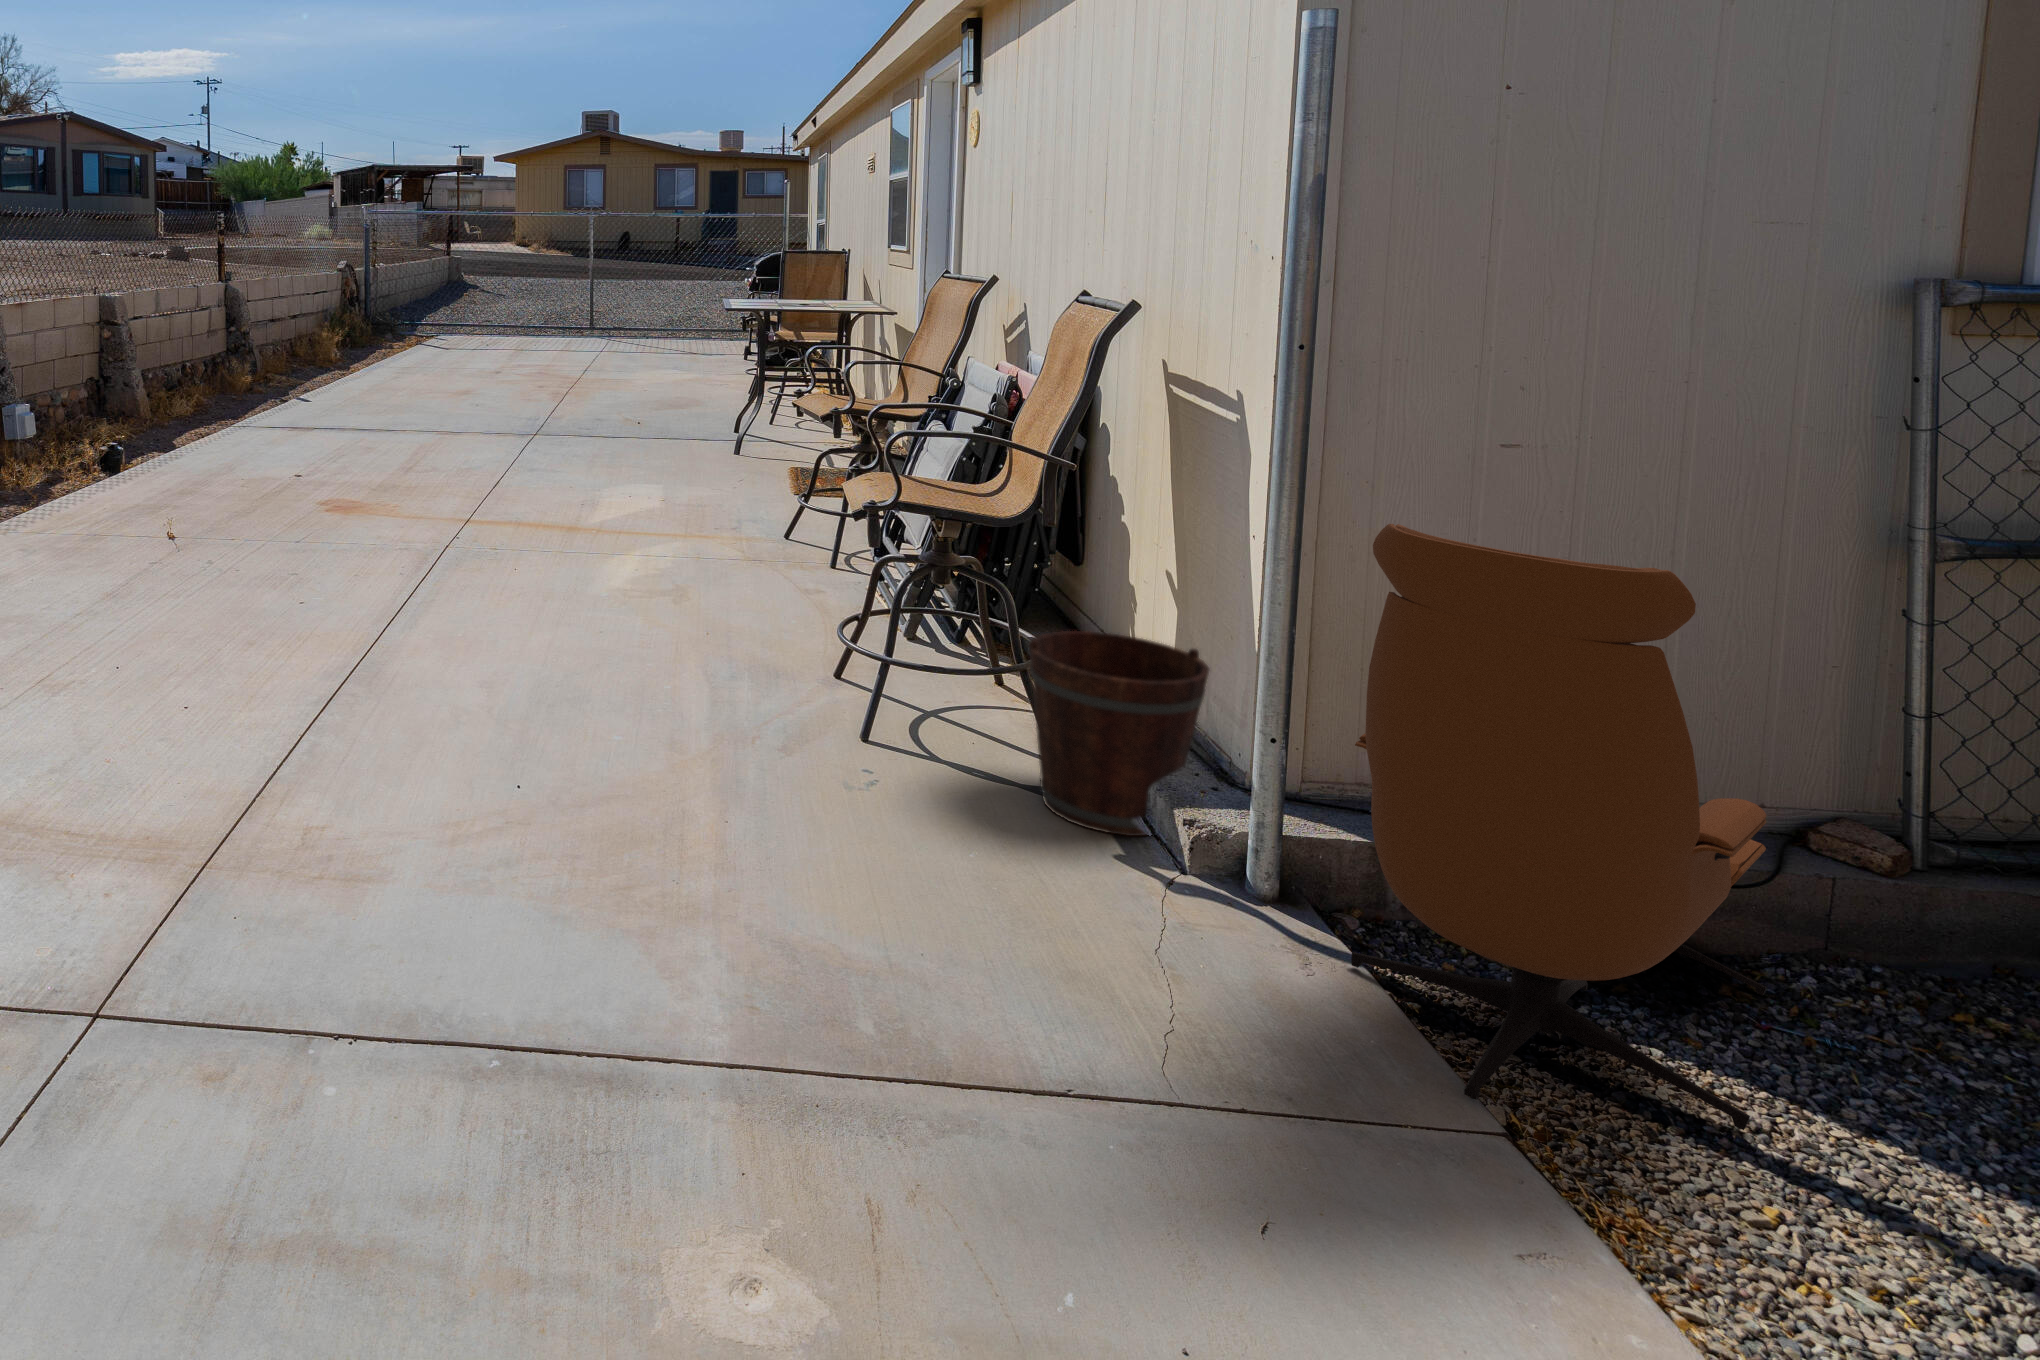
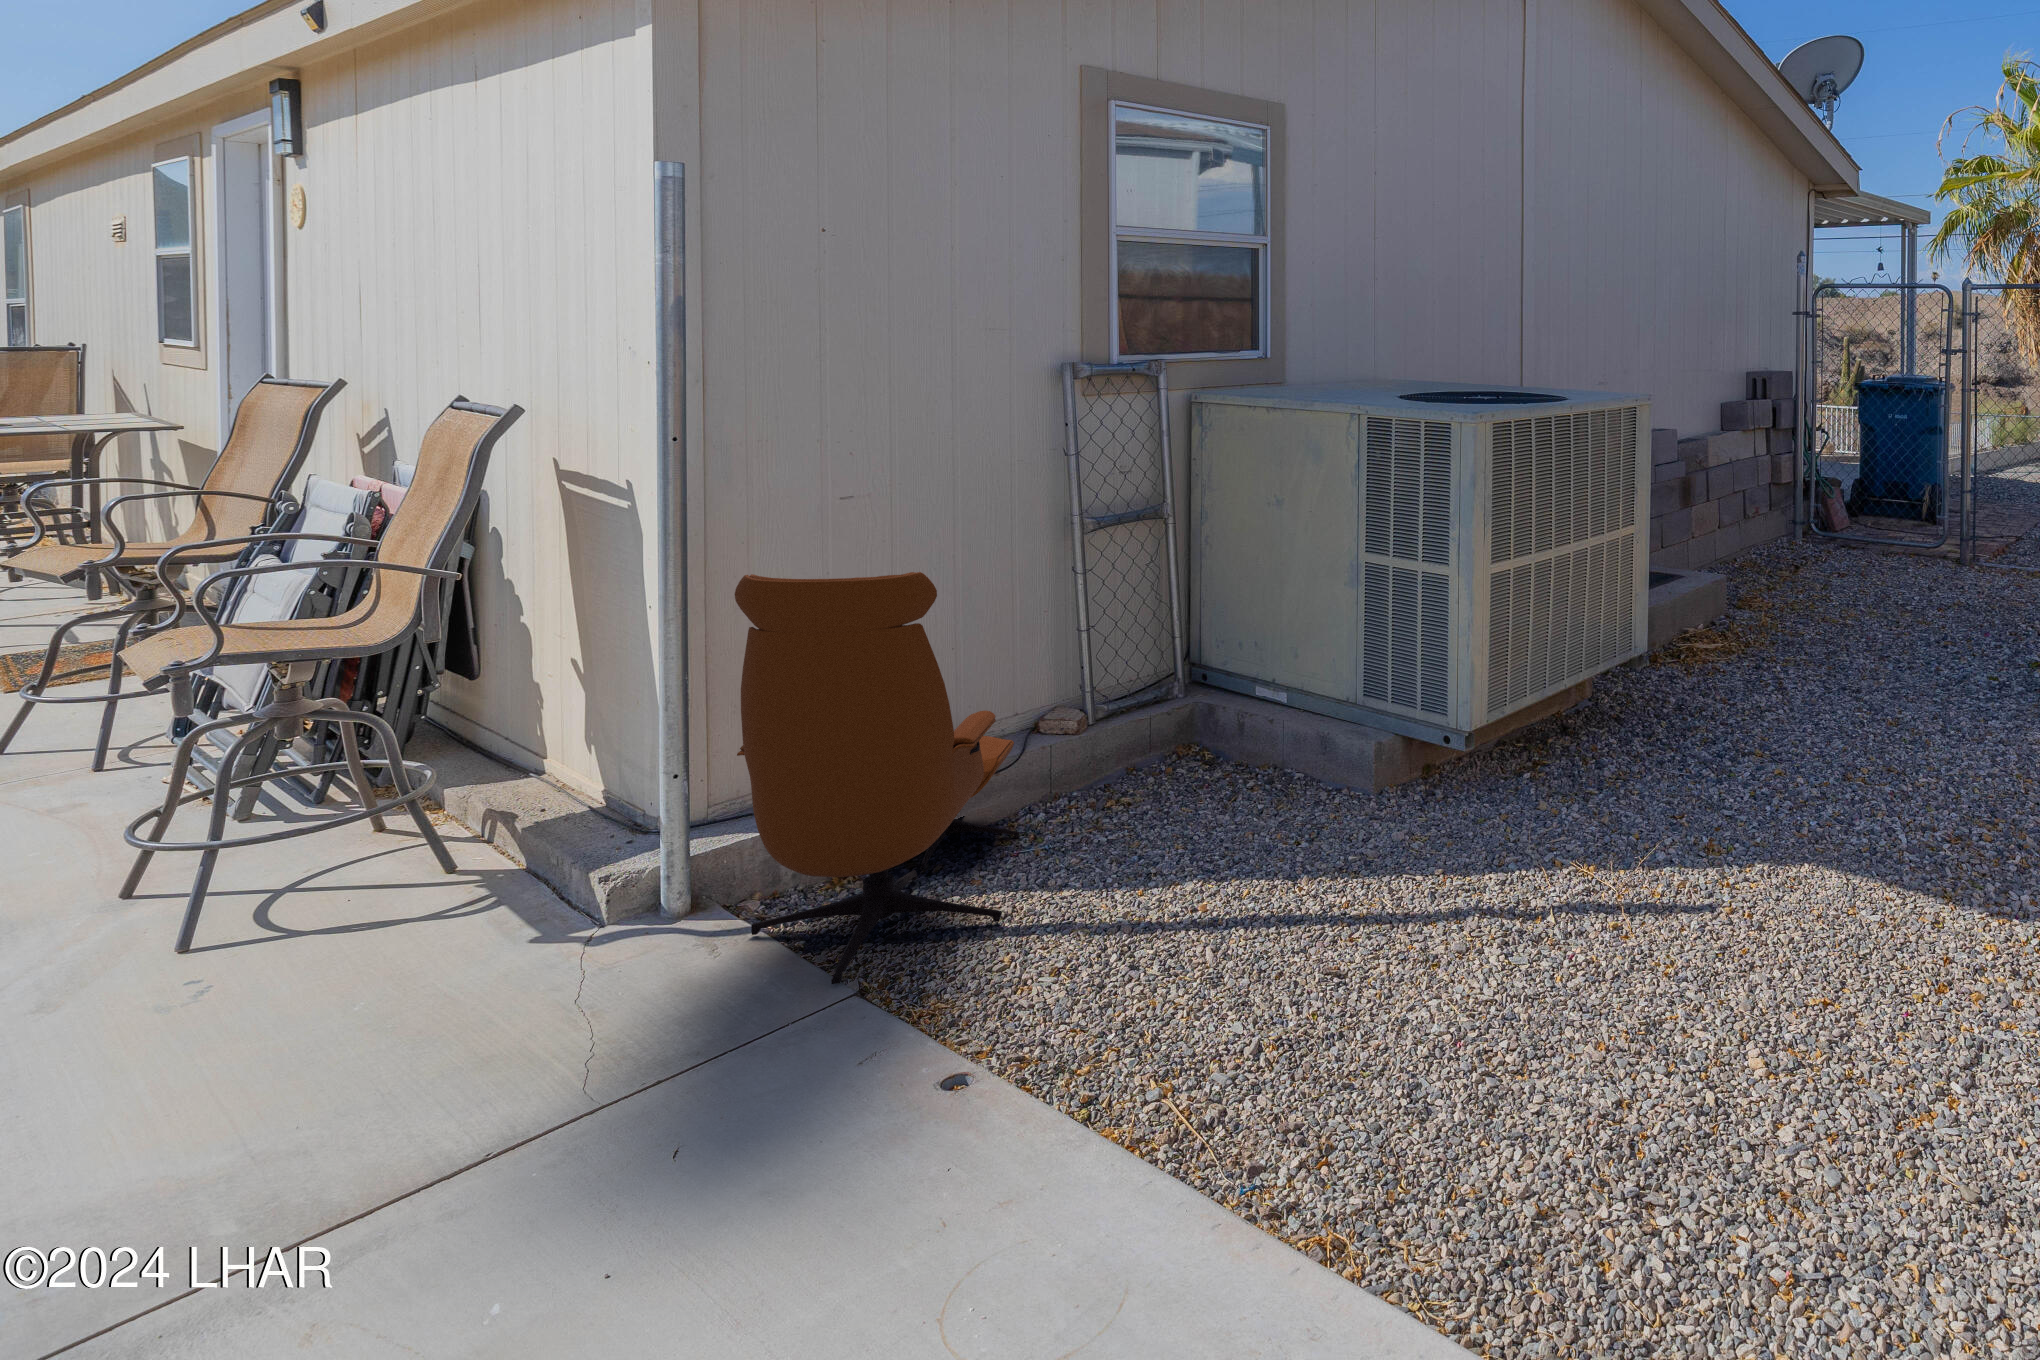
bucket: present [1029,631,1209,836] -> none [416,722,617,928]

